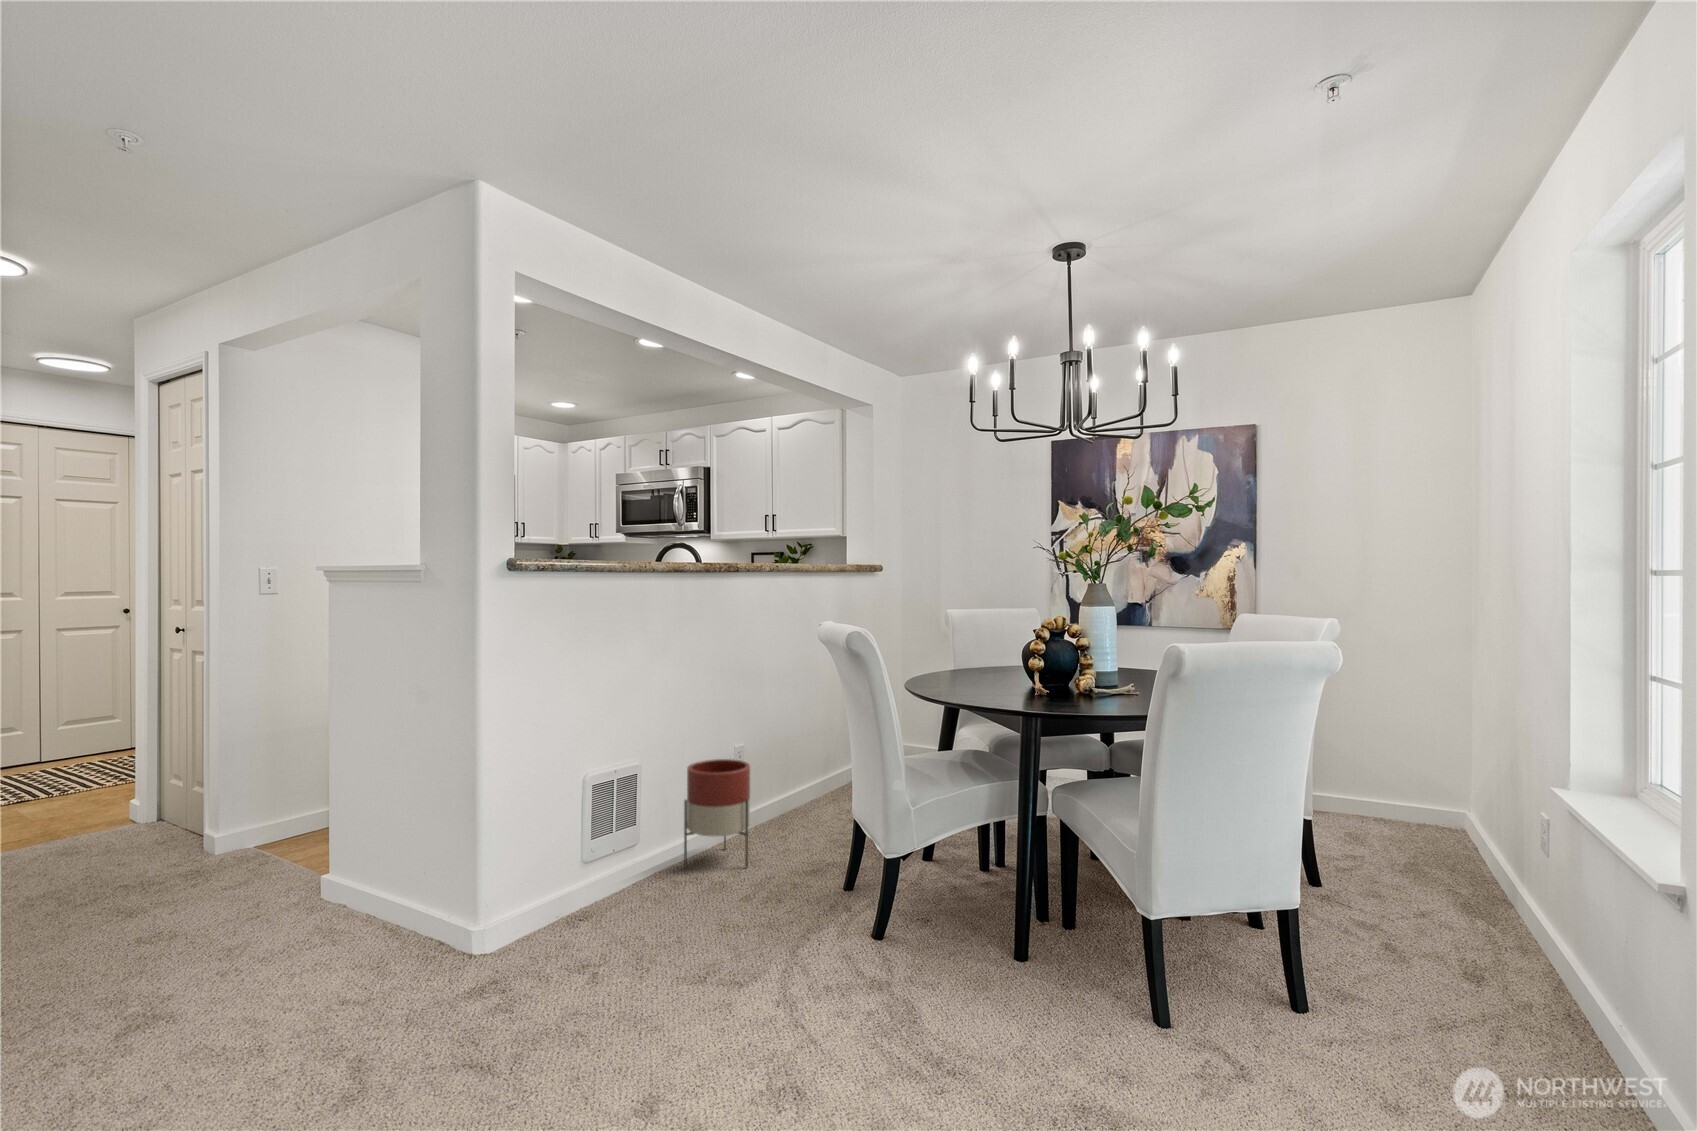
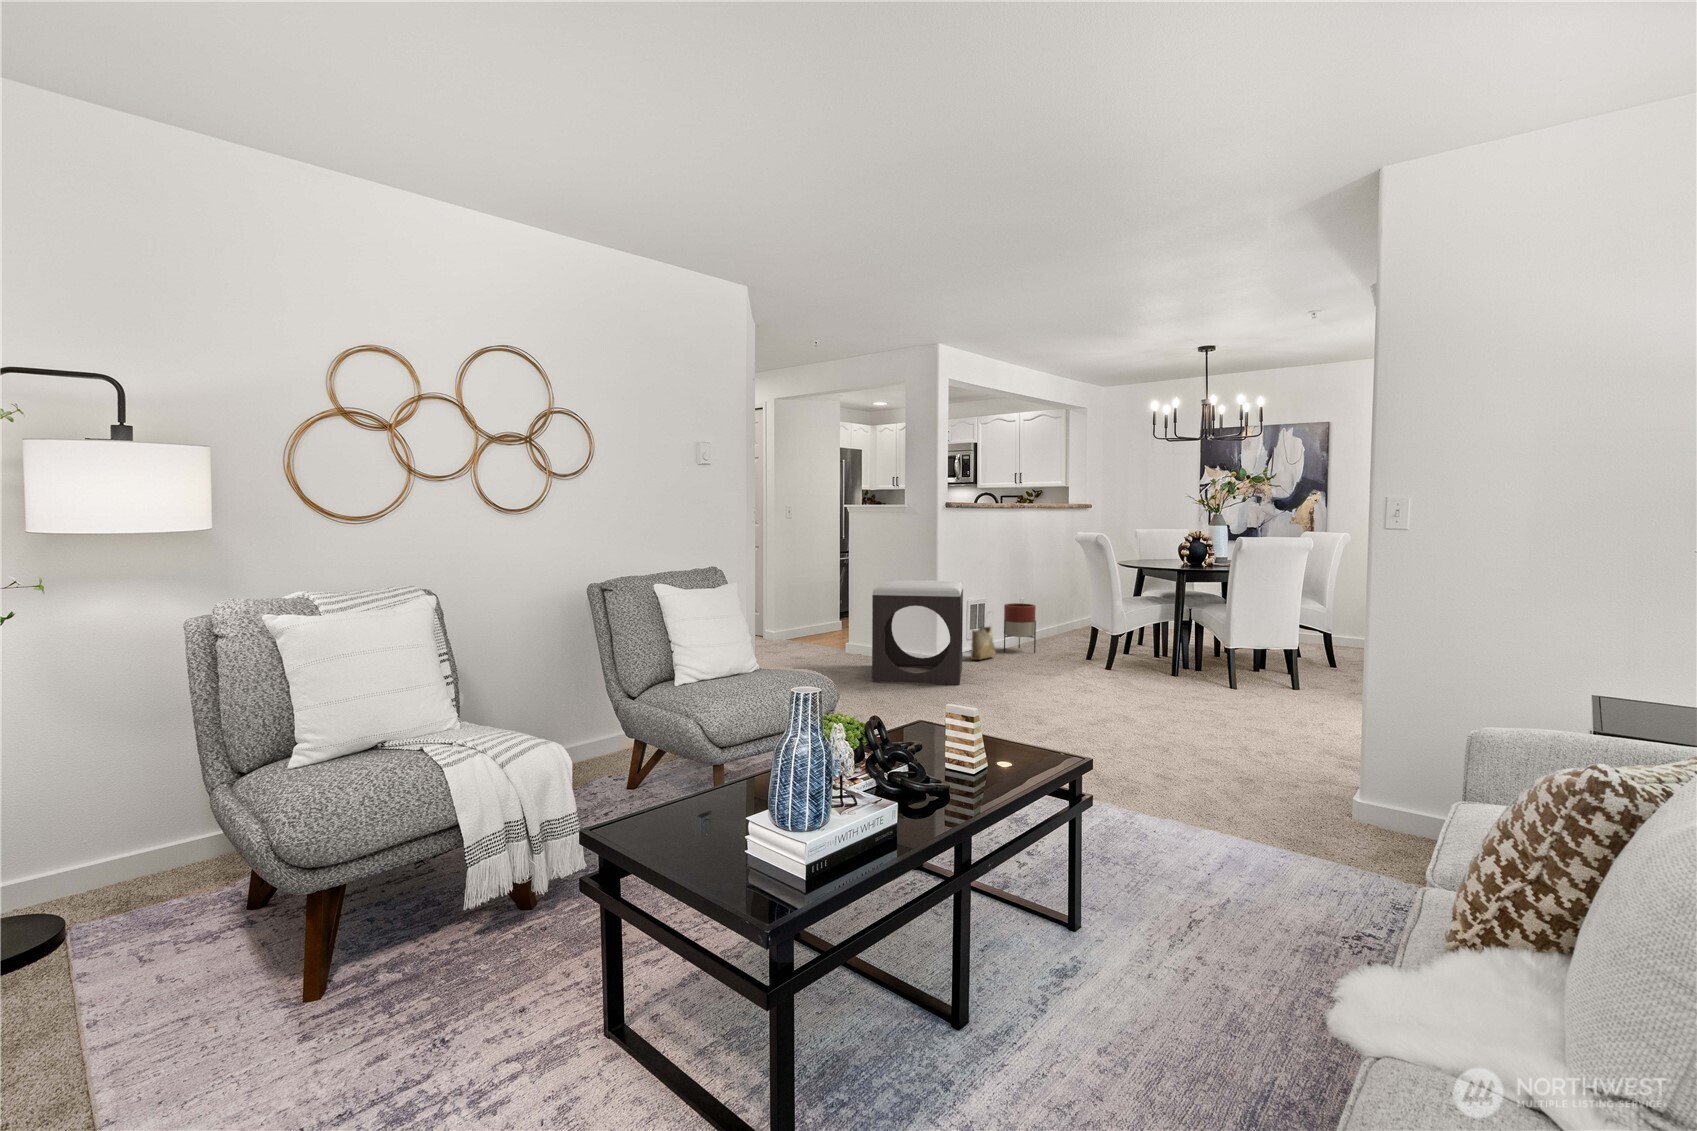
footstool: none [178,746,534,1078] -> present [872,580,963,685]
woven basket: none [585,793,651,912] -> present [971,627,996,660]

